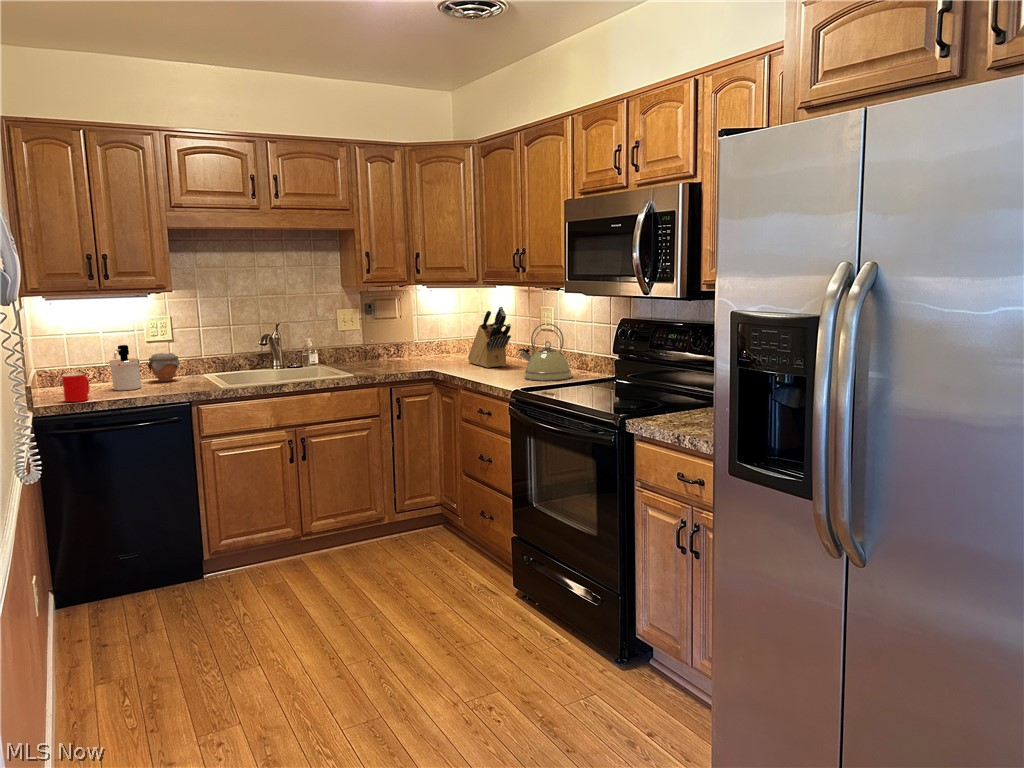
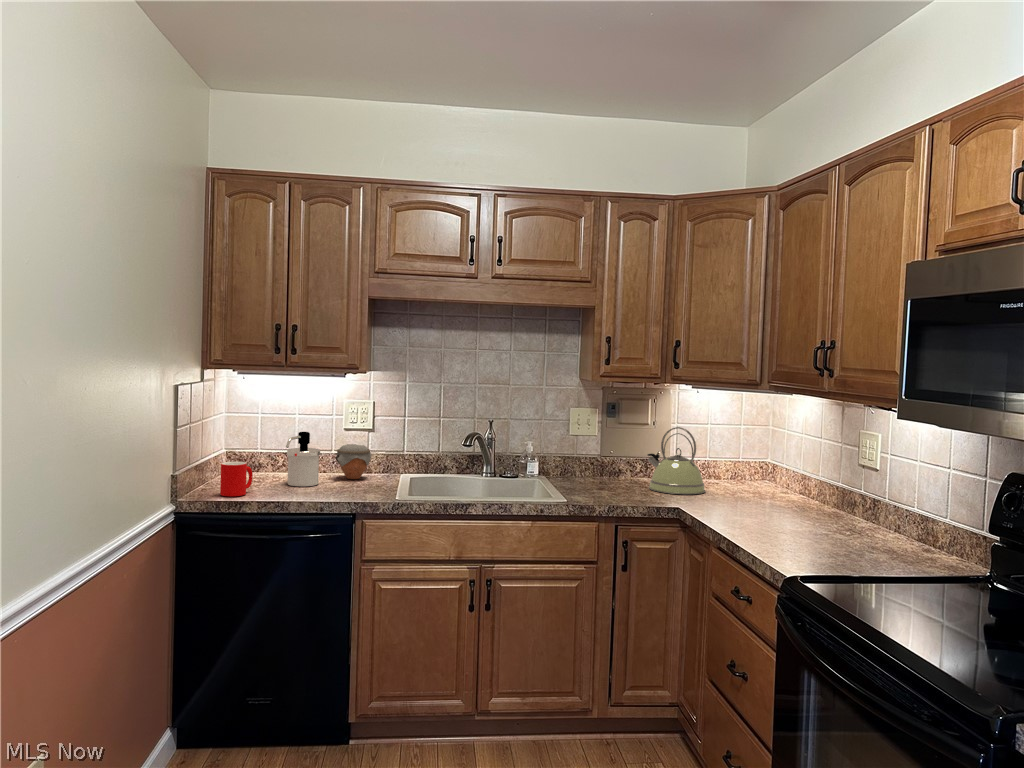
knife block: present [468,307,511,368] -> none [739,426,805,516]
kettle: present [519,323,572,381] -> present [647,427,705,494]

